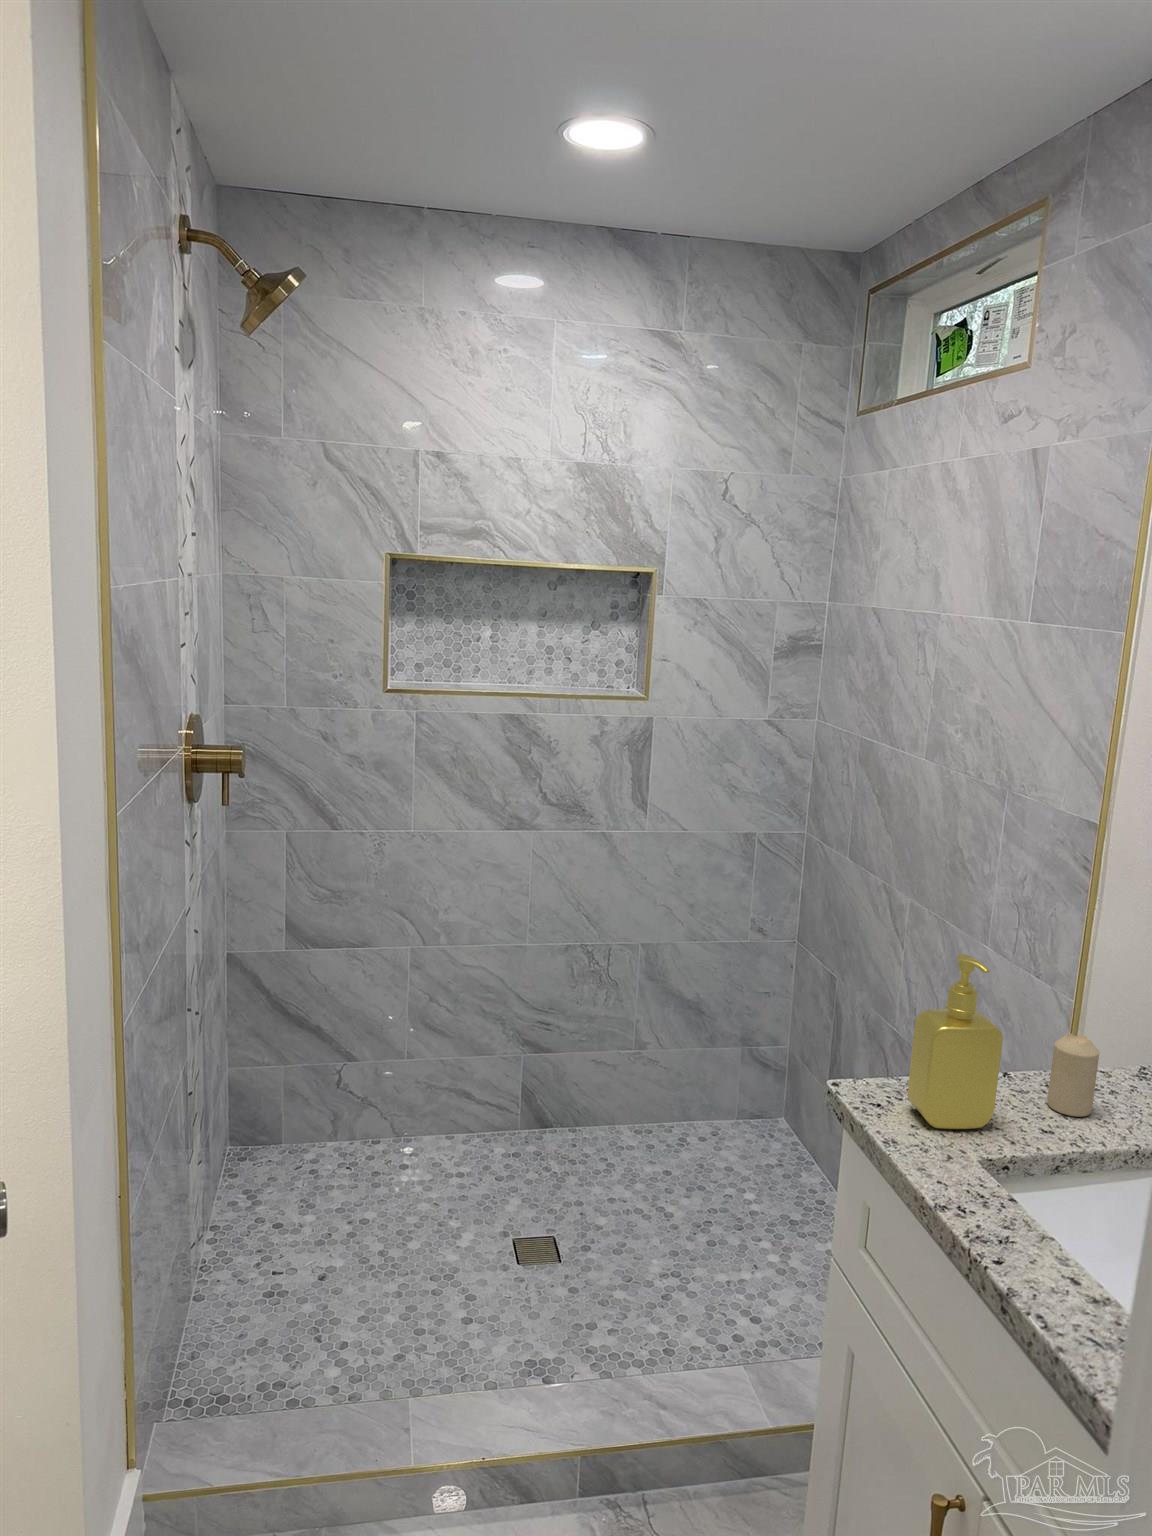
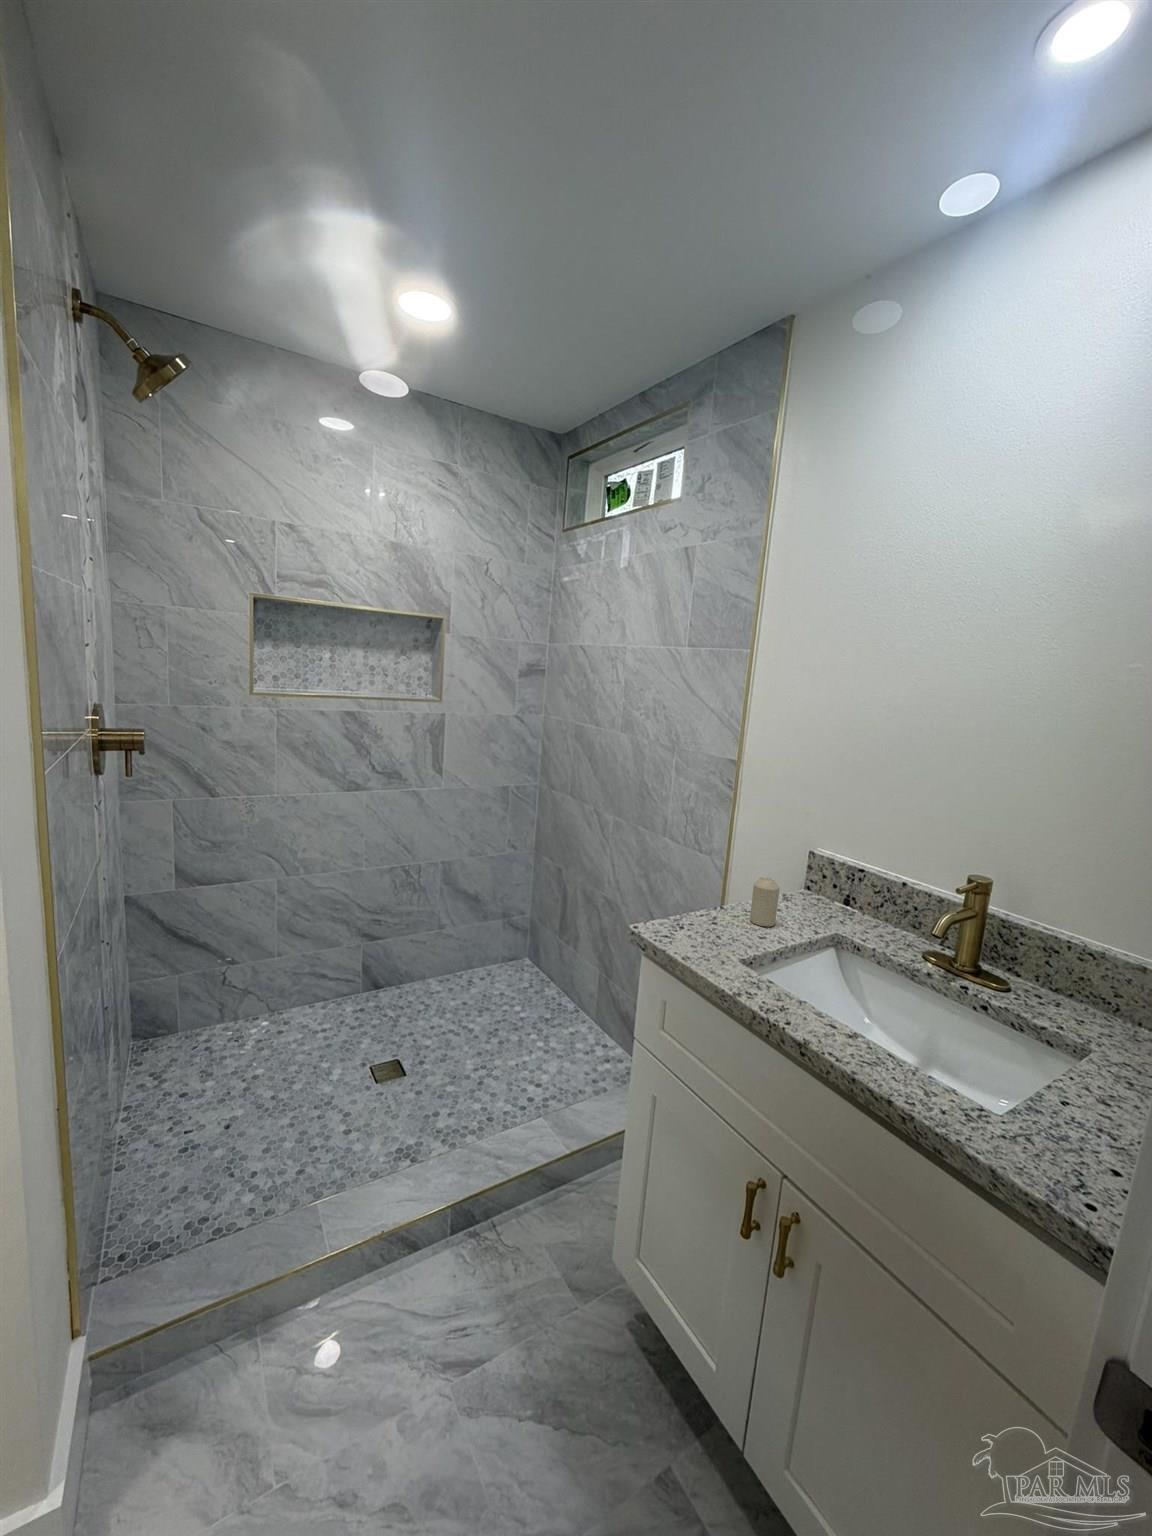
soap dispenser: present [908,954,1003,1129] -> none [682,833,739,945]

